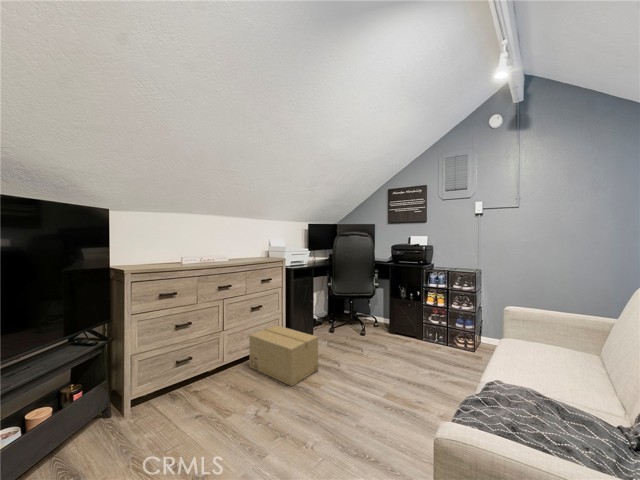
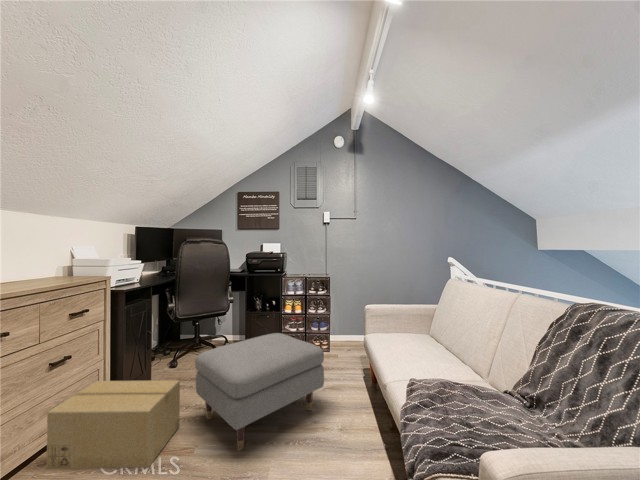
ottoman: none [329,319,435,400] -> present [195,333,324,450]

